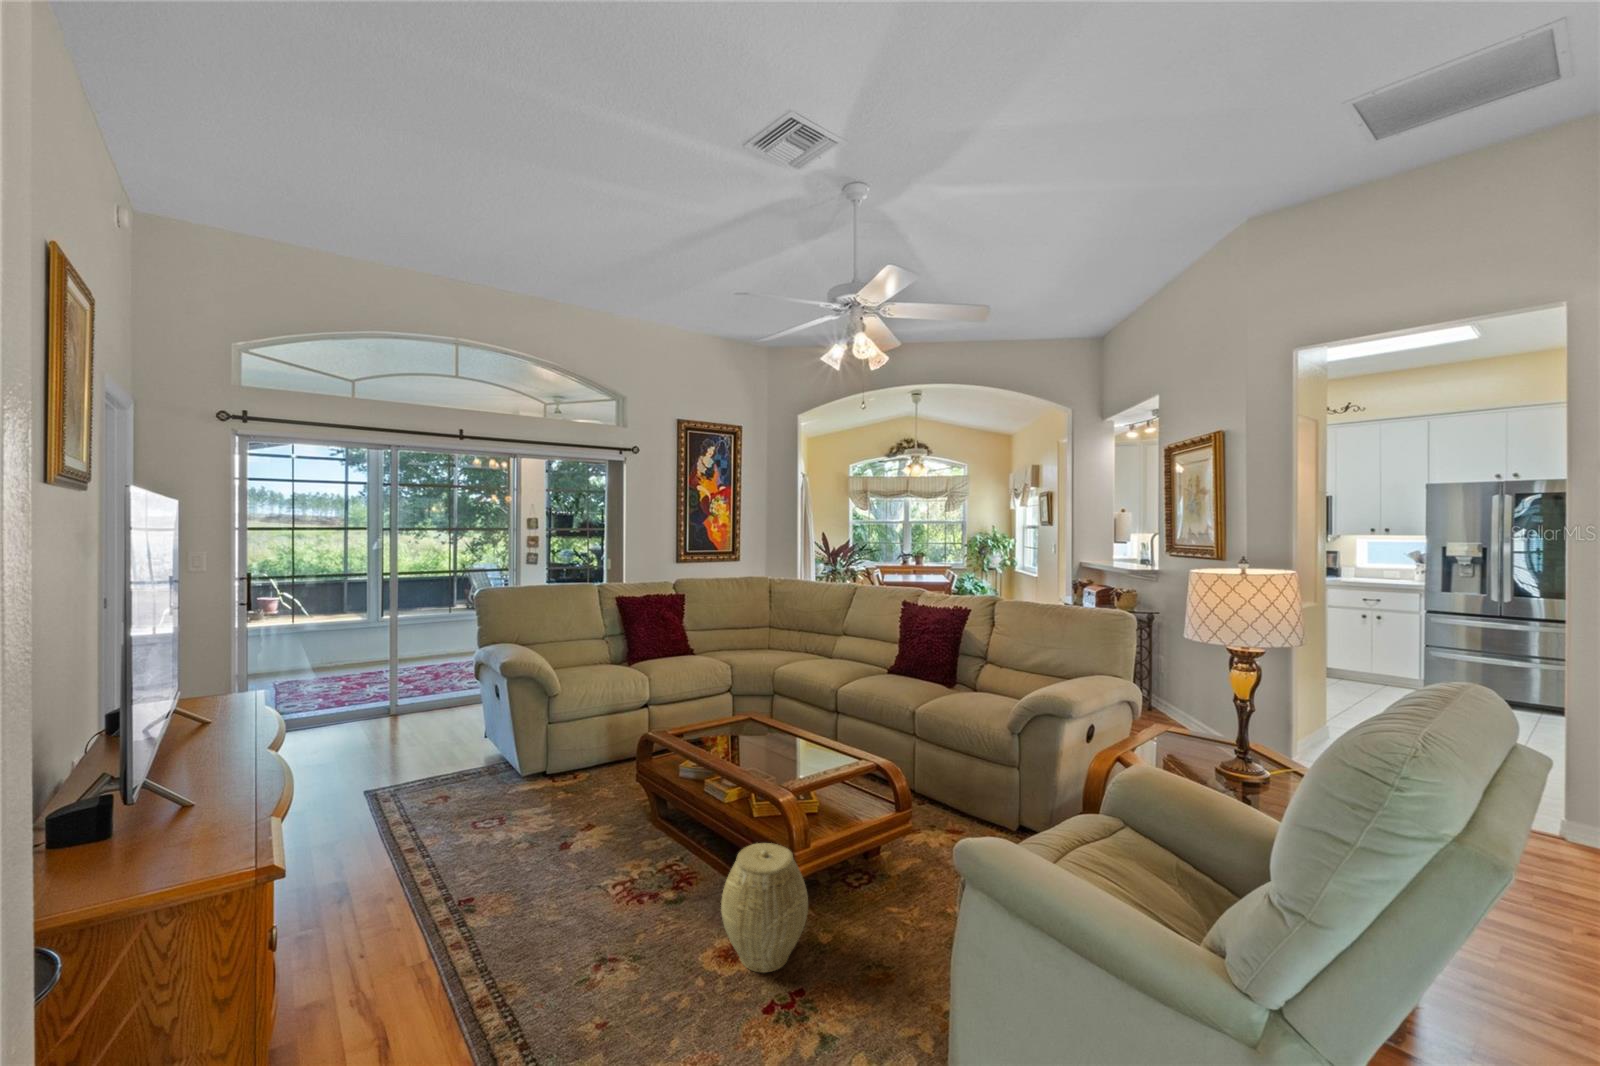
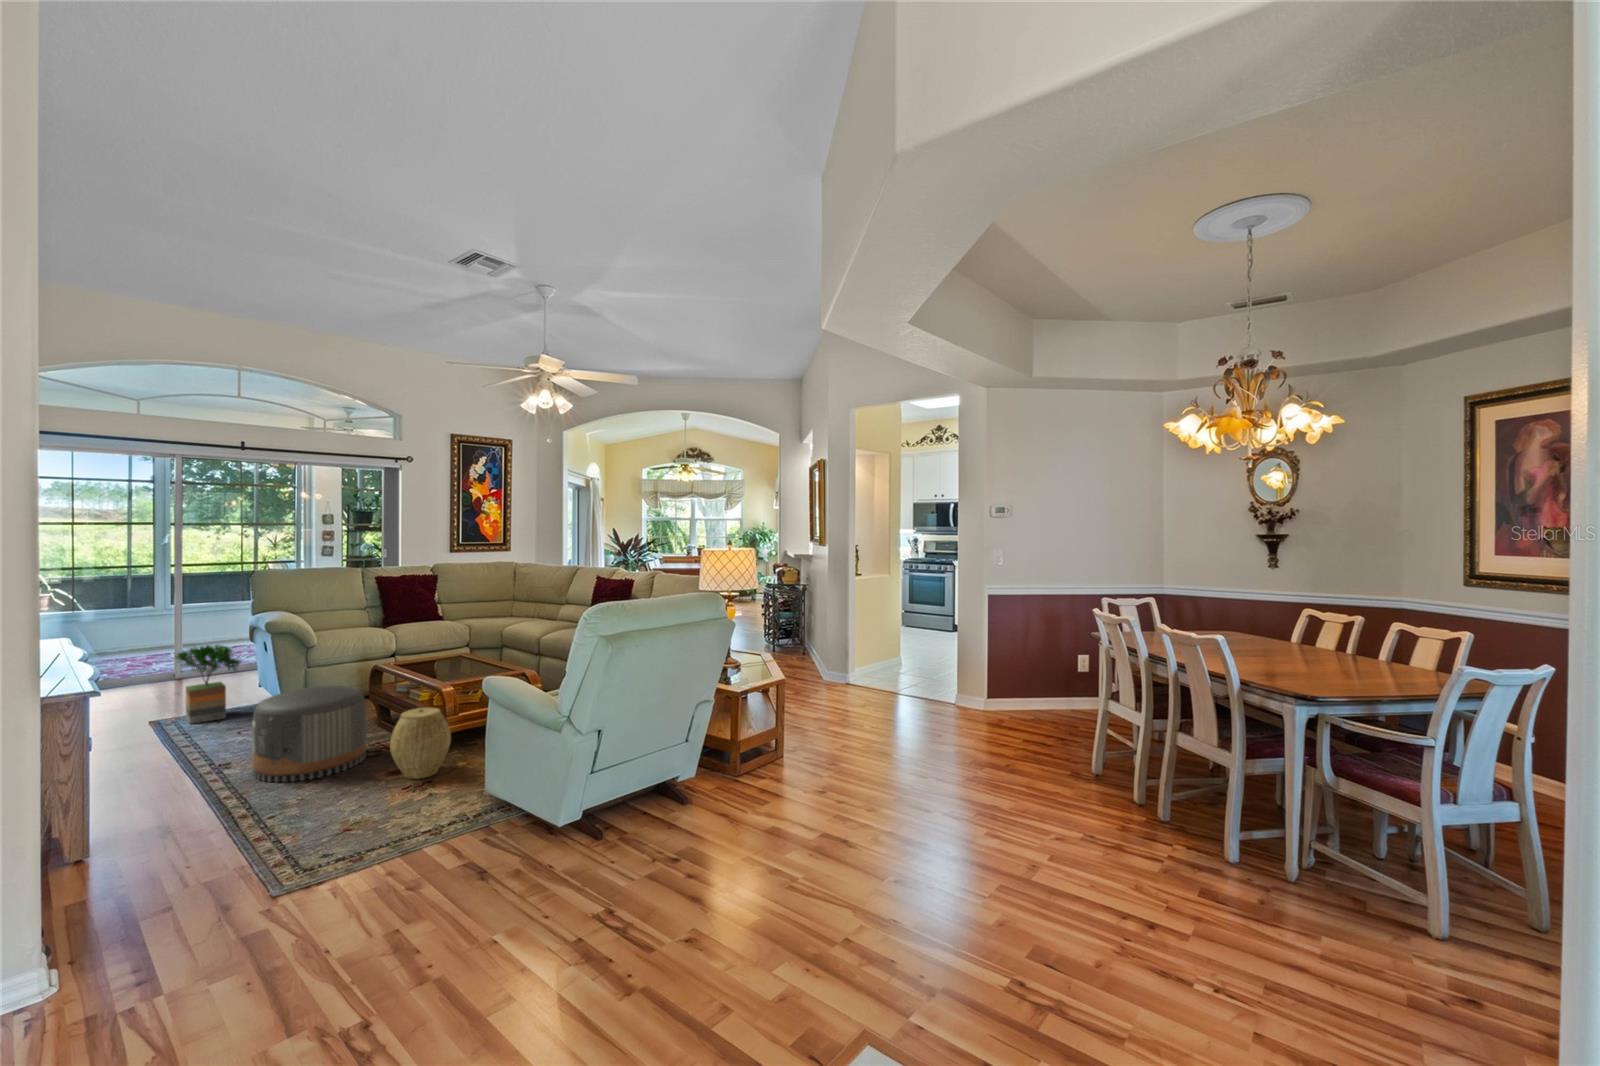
potted tree: none [397,690,475,799] -> present [175,645,240,724]
pouf: none [516,784,664,960] -> present [252,686,366,782]

